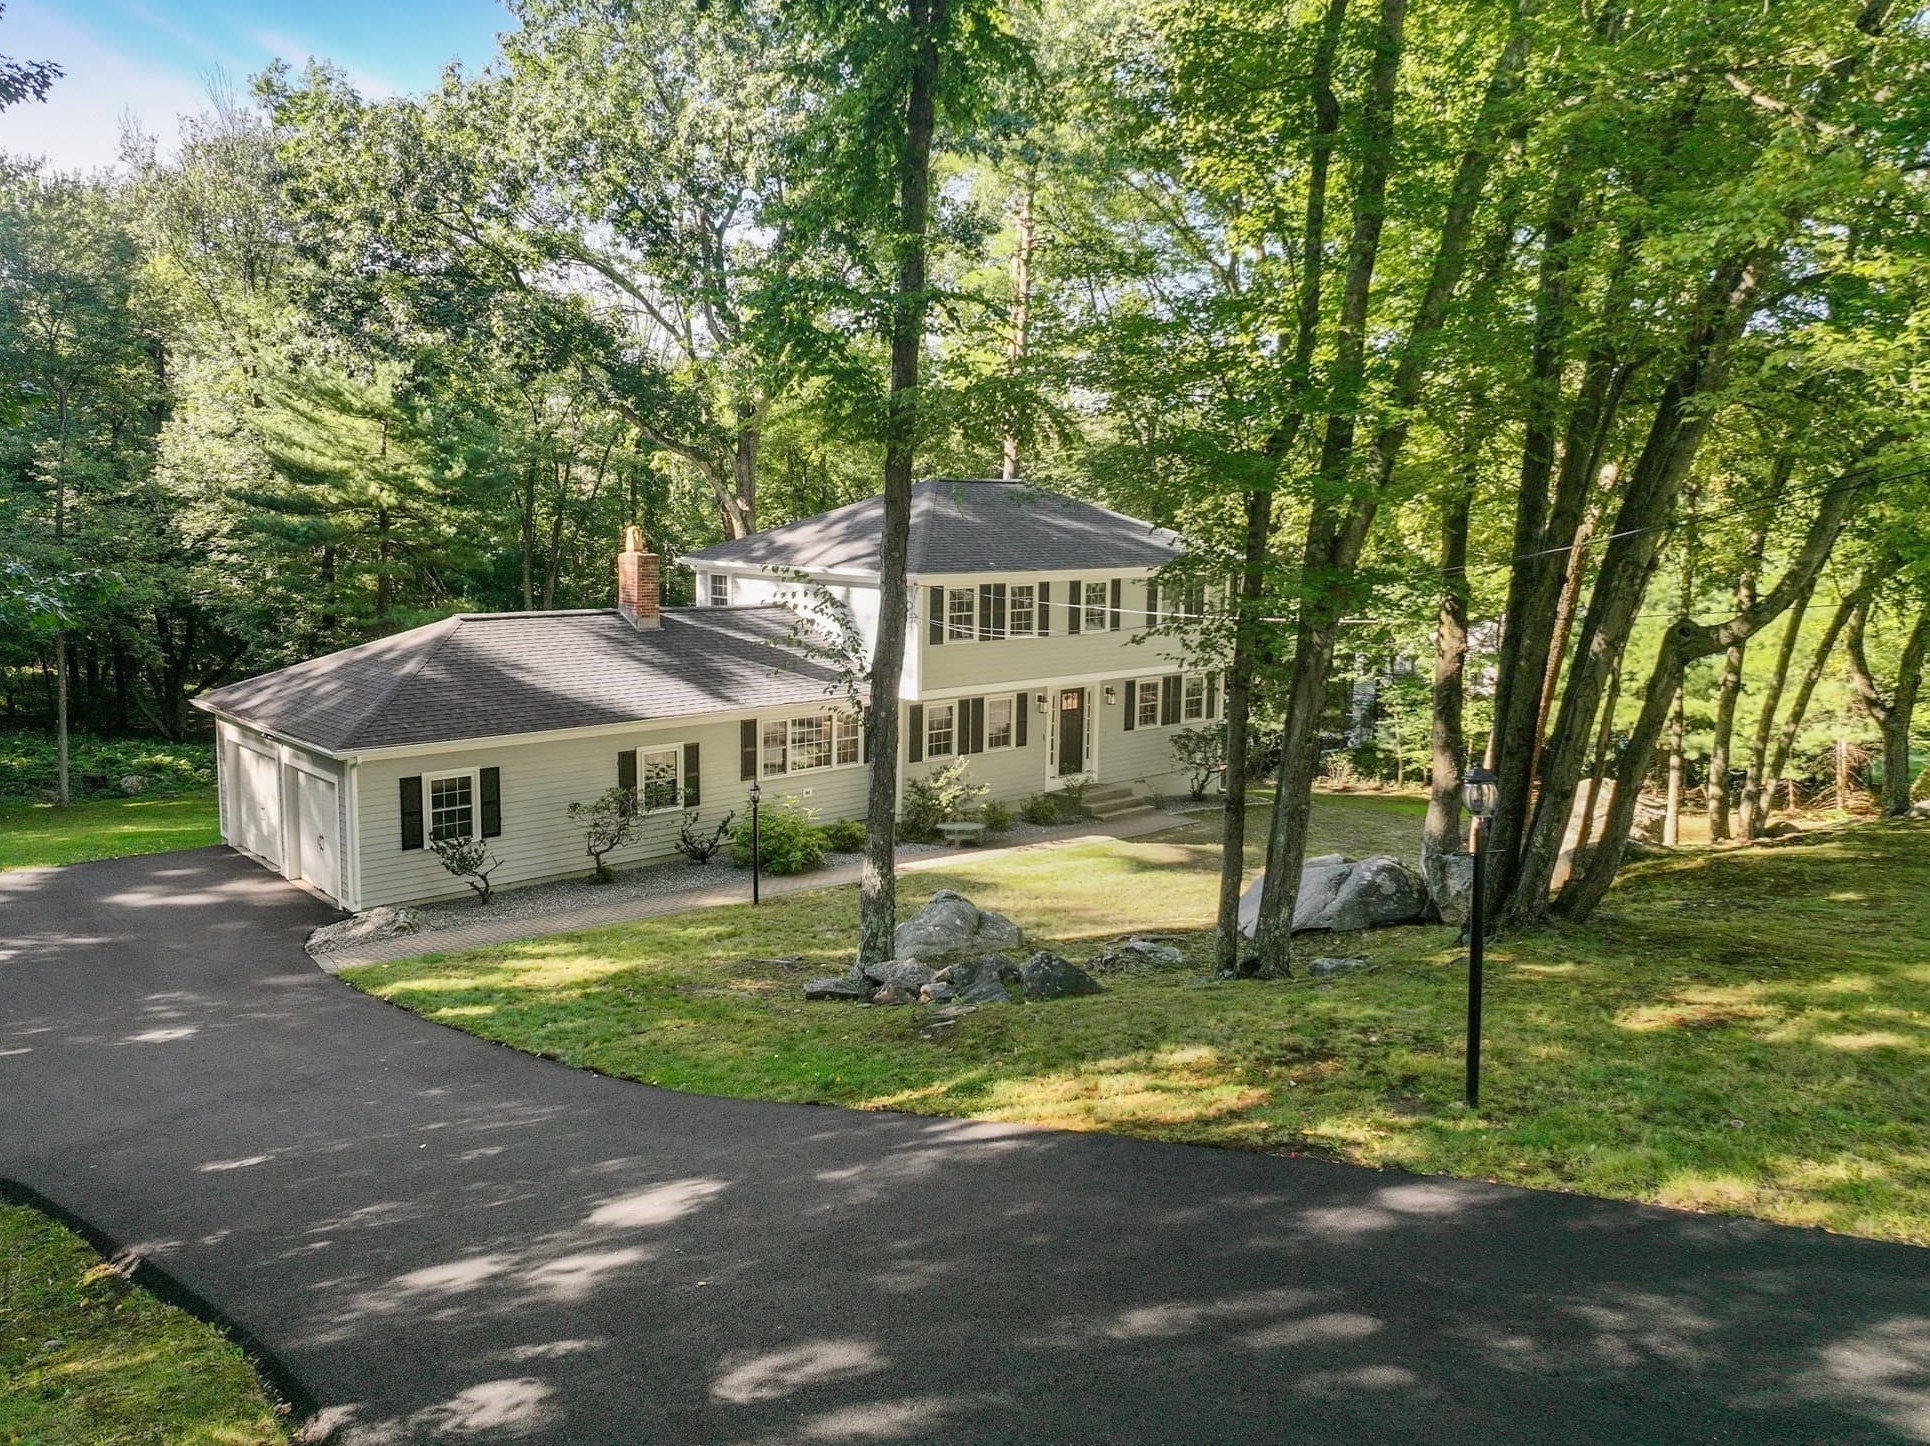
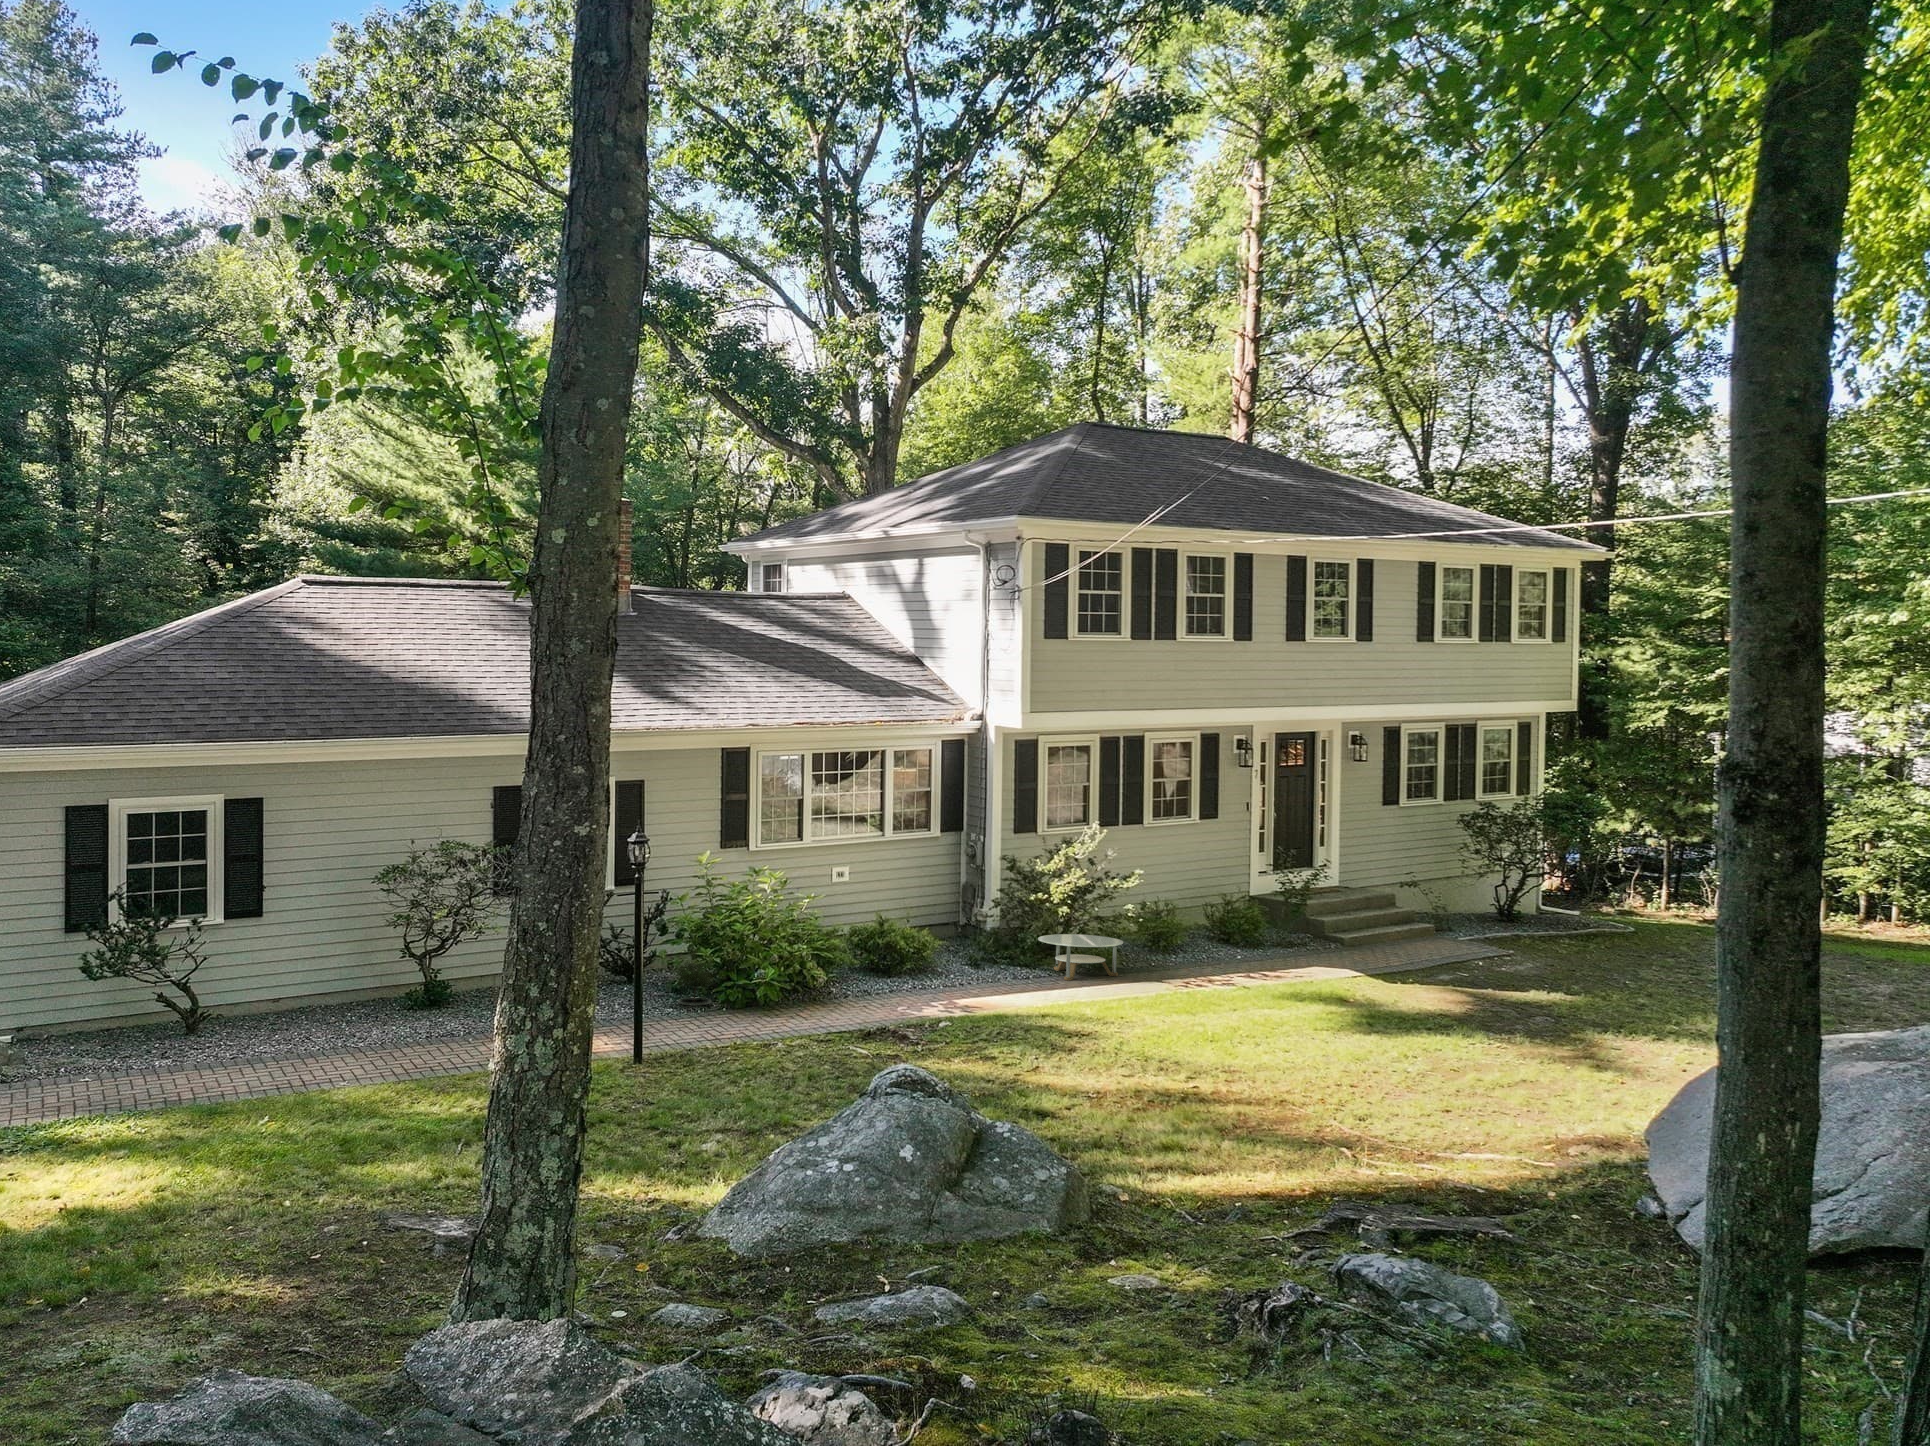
potted tree: none [742,839,767,875] -> present [676,943,712,1006]

